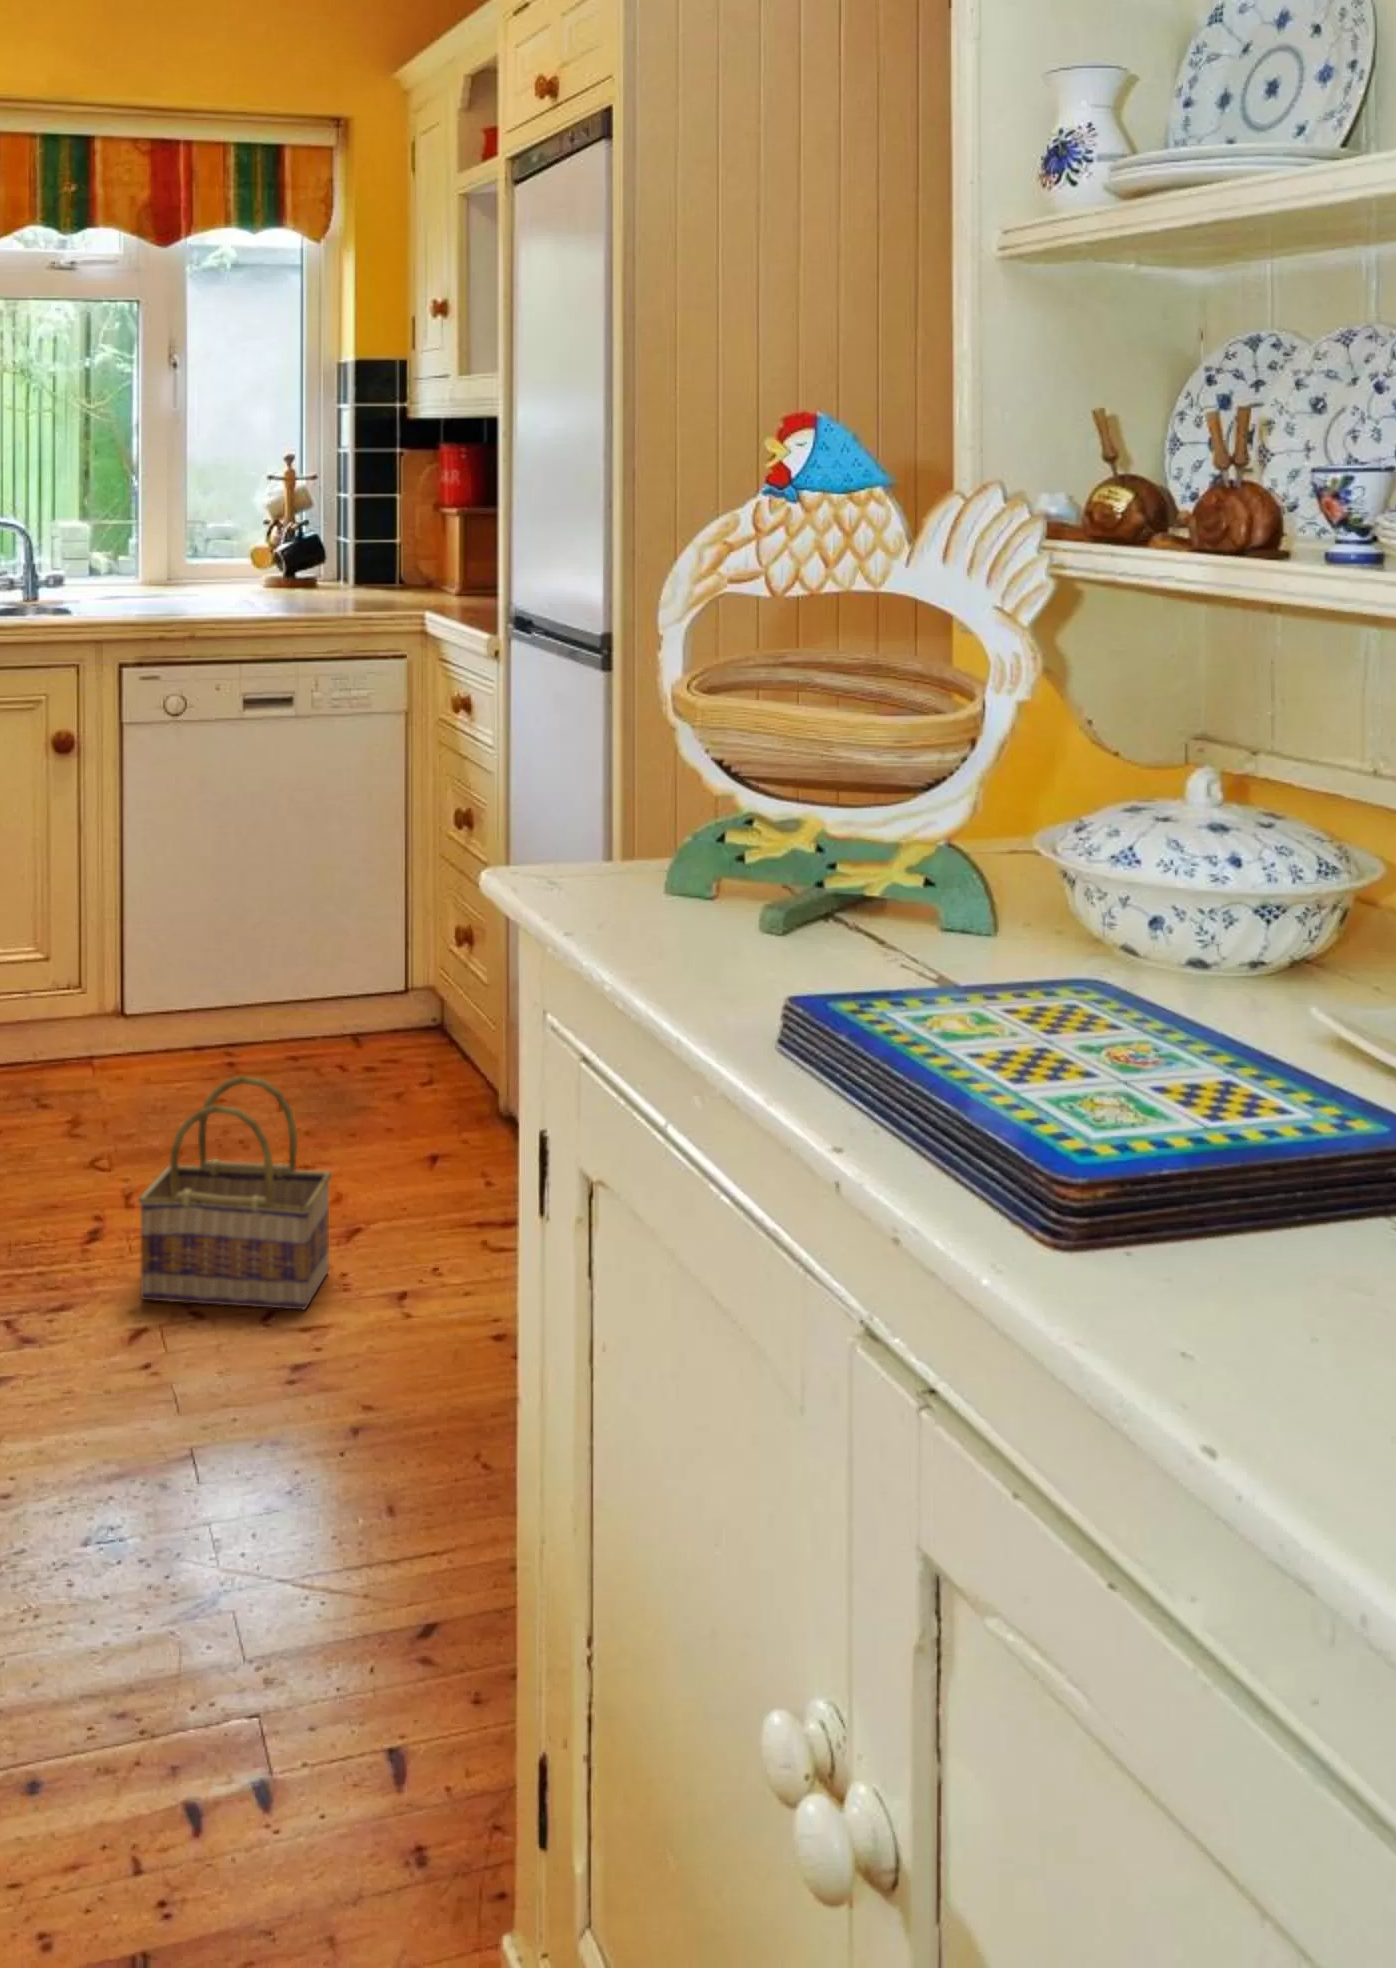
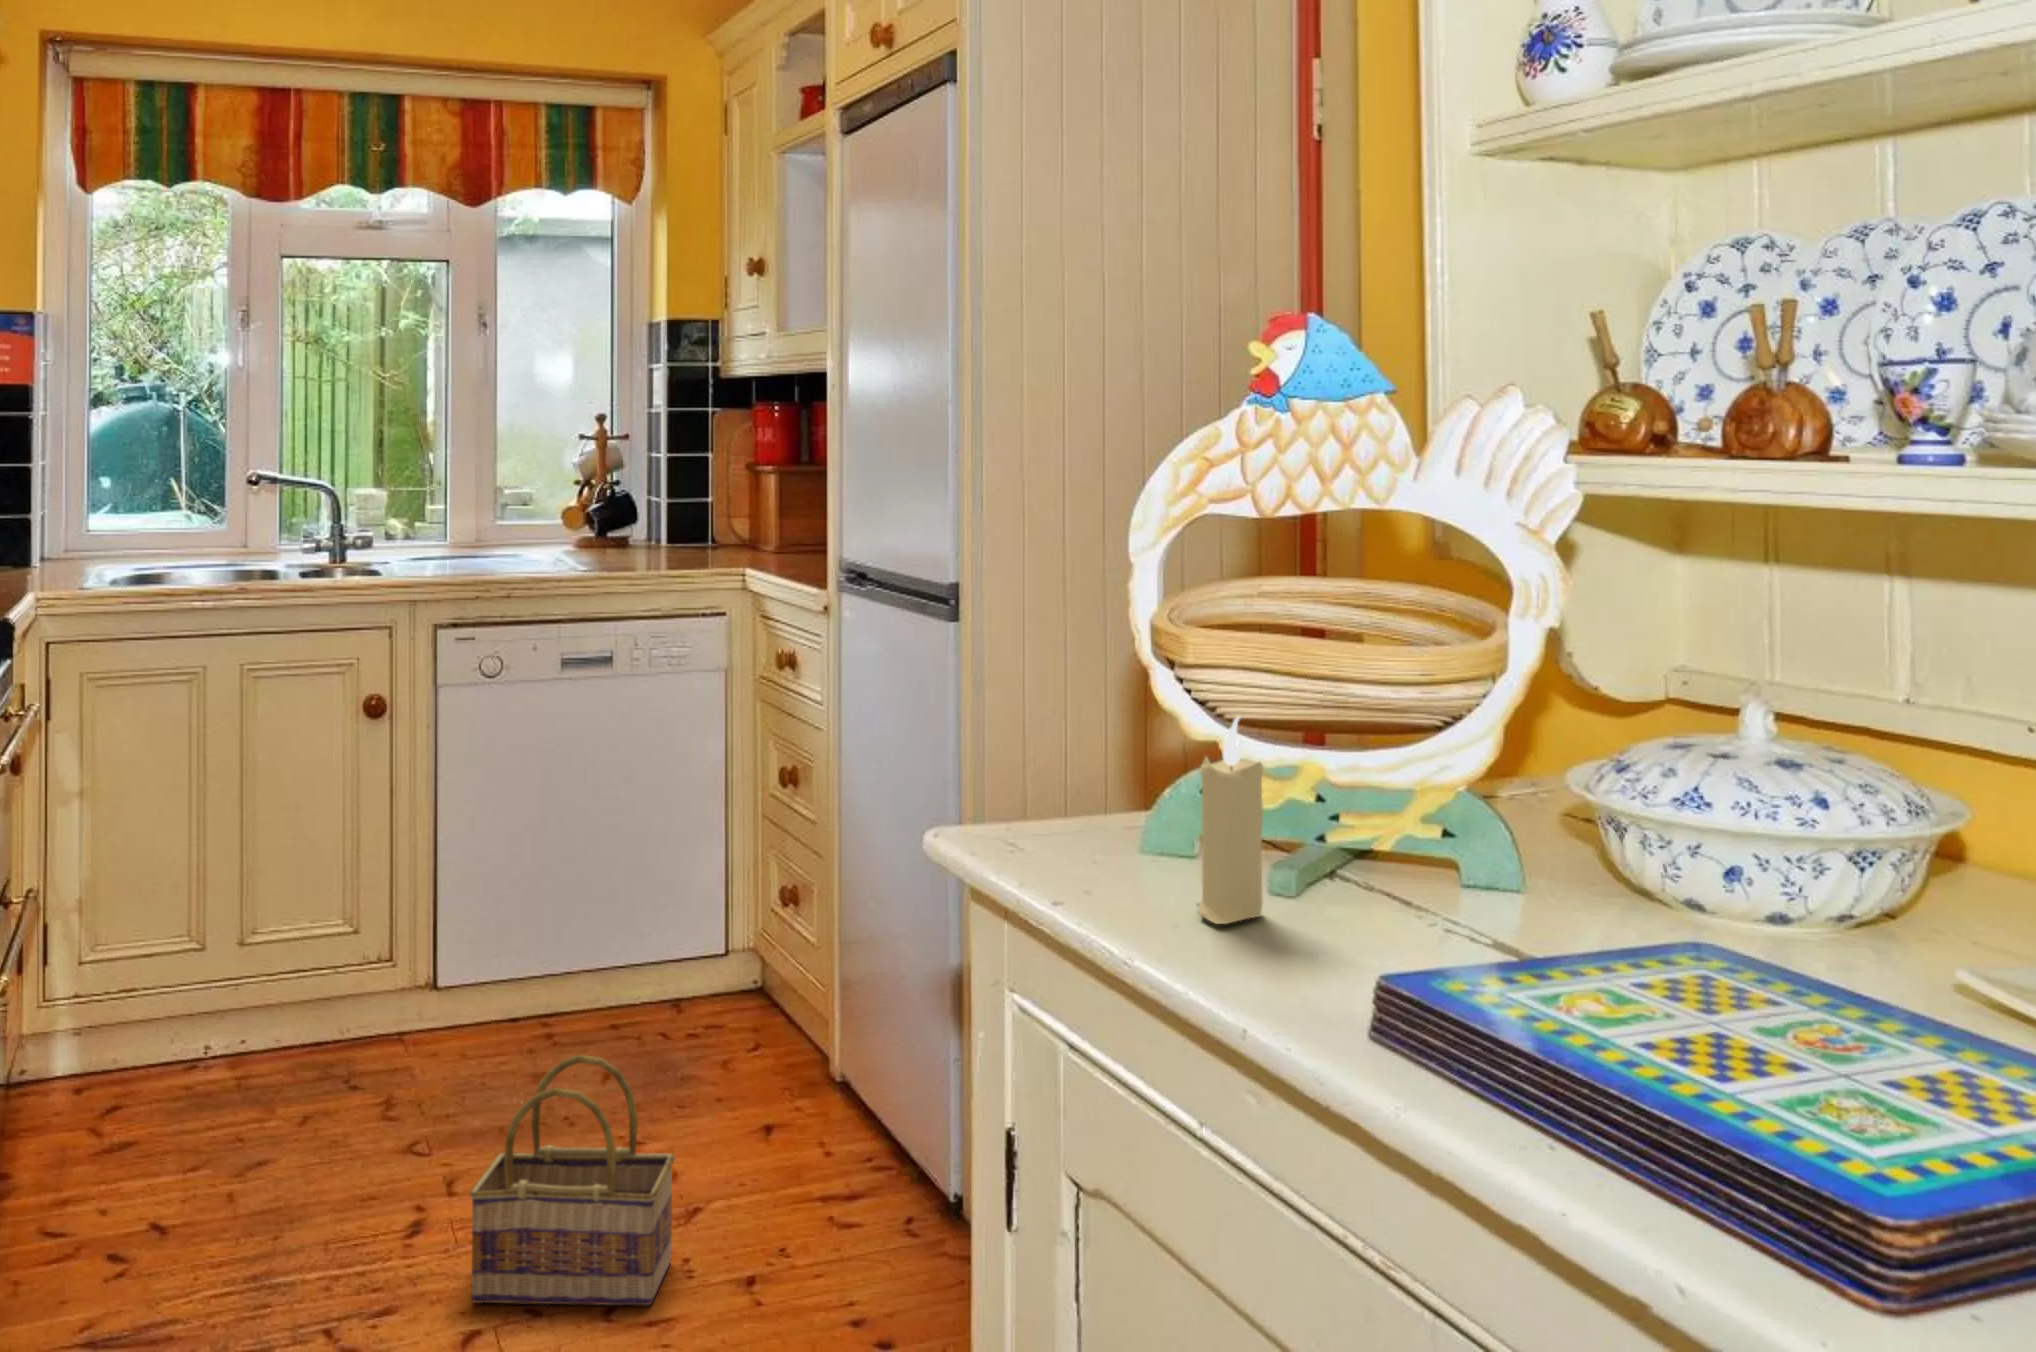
candle: none [679,776,739,954] -> present [1196,717,1263,924]

